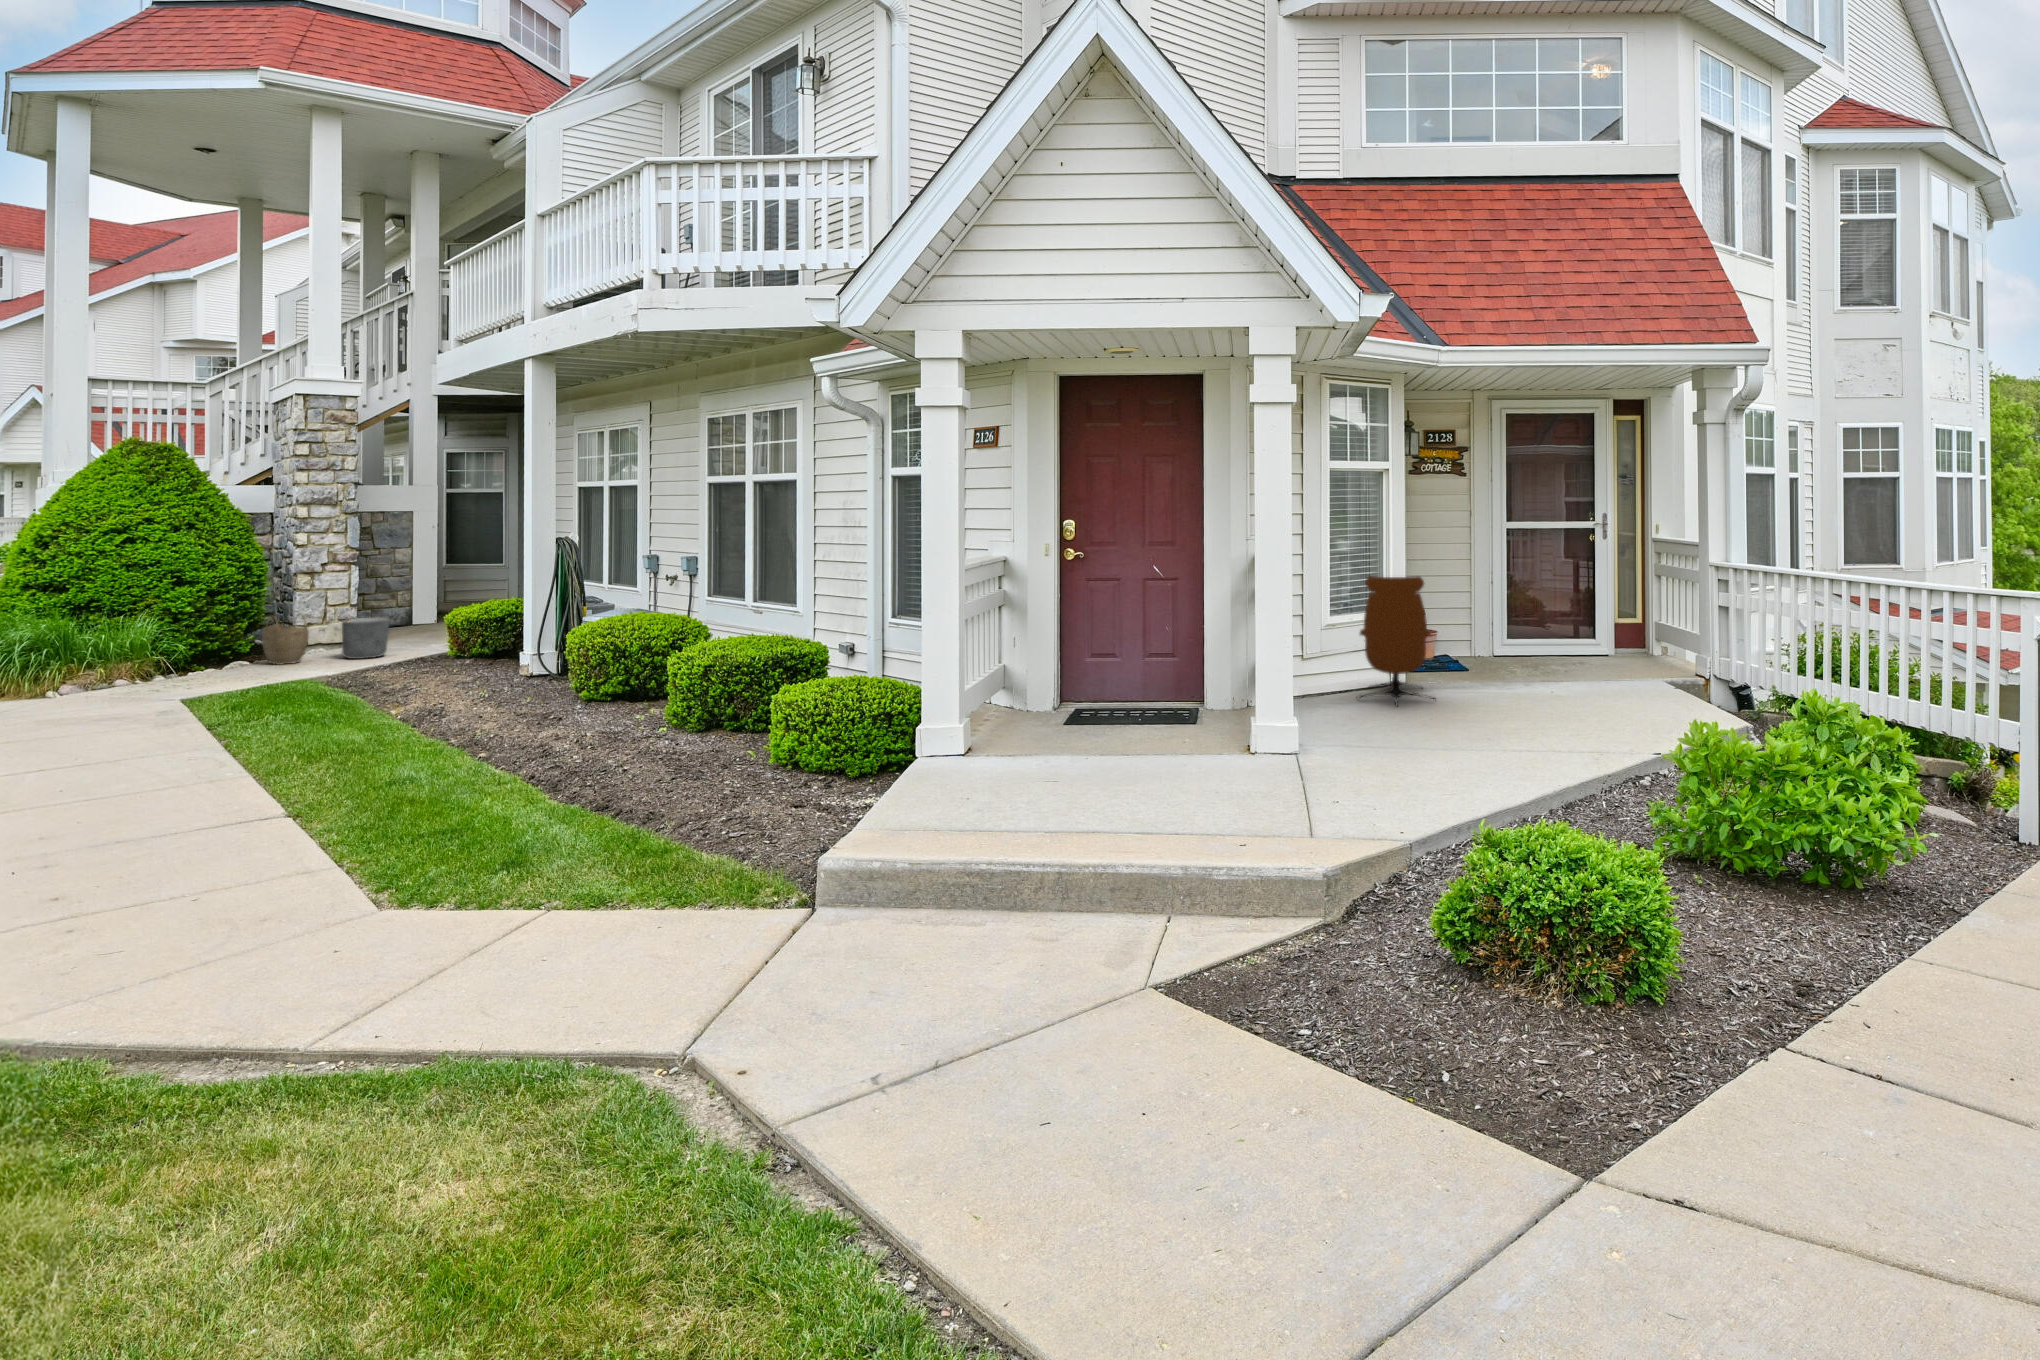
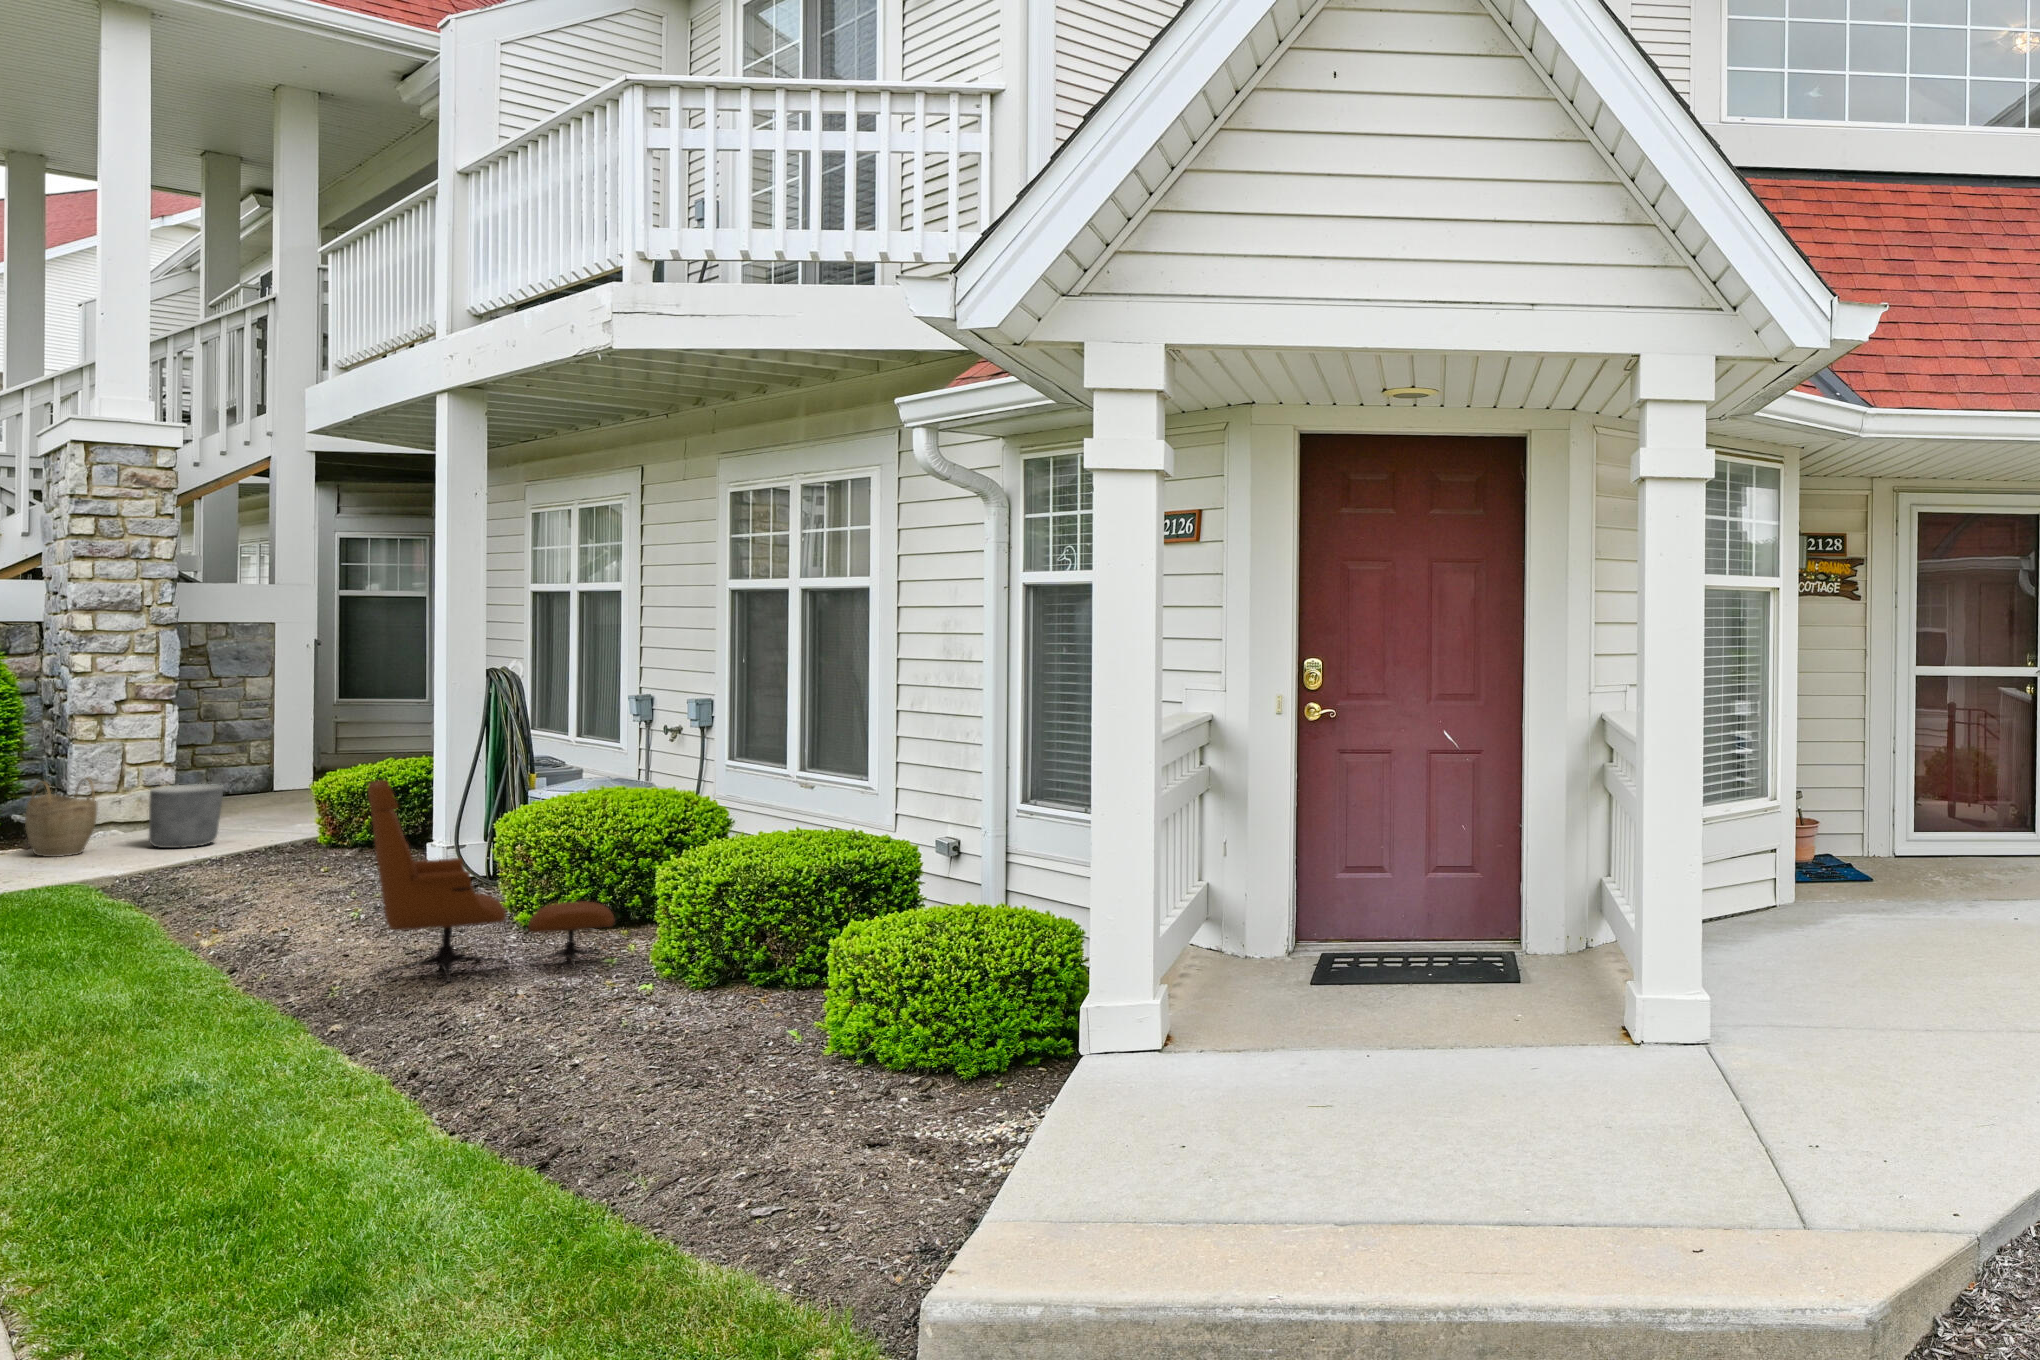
lounge chair: present [1357,576,1435,706] -> present [368,780,614,982]

